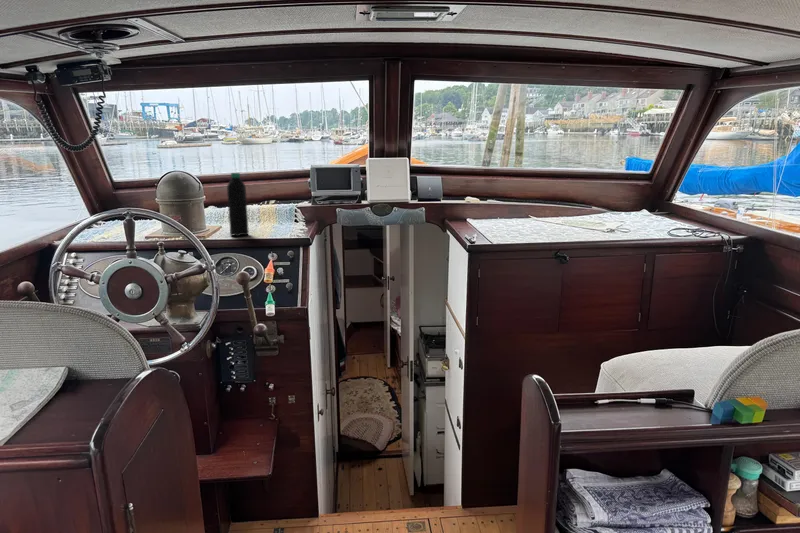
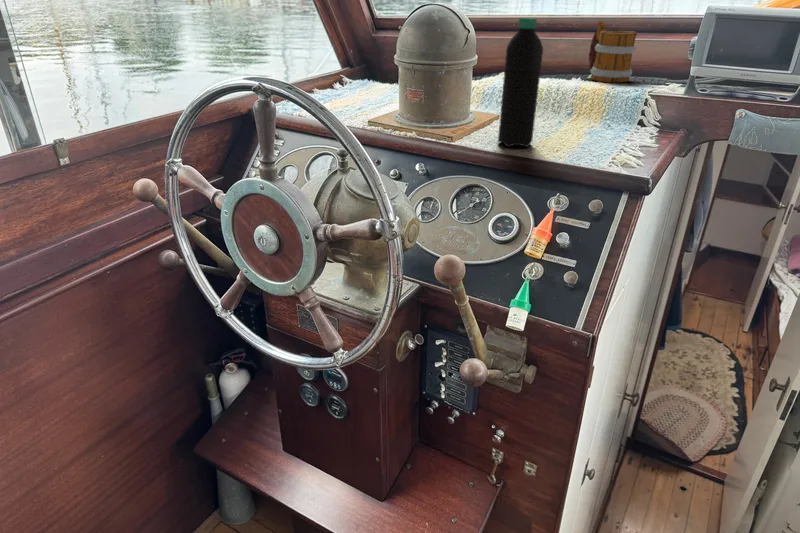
mug: none [255,173,282,205] -> present [589,21,637,83]

